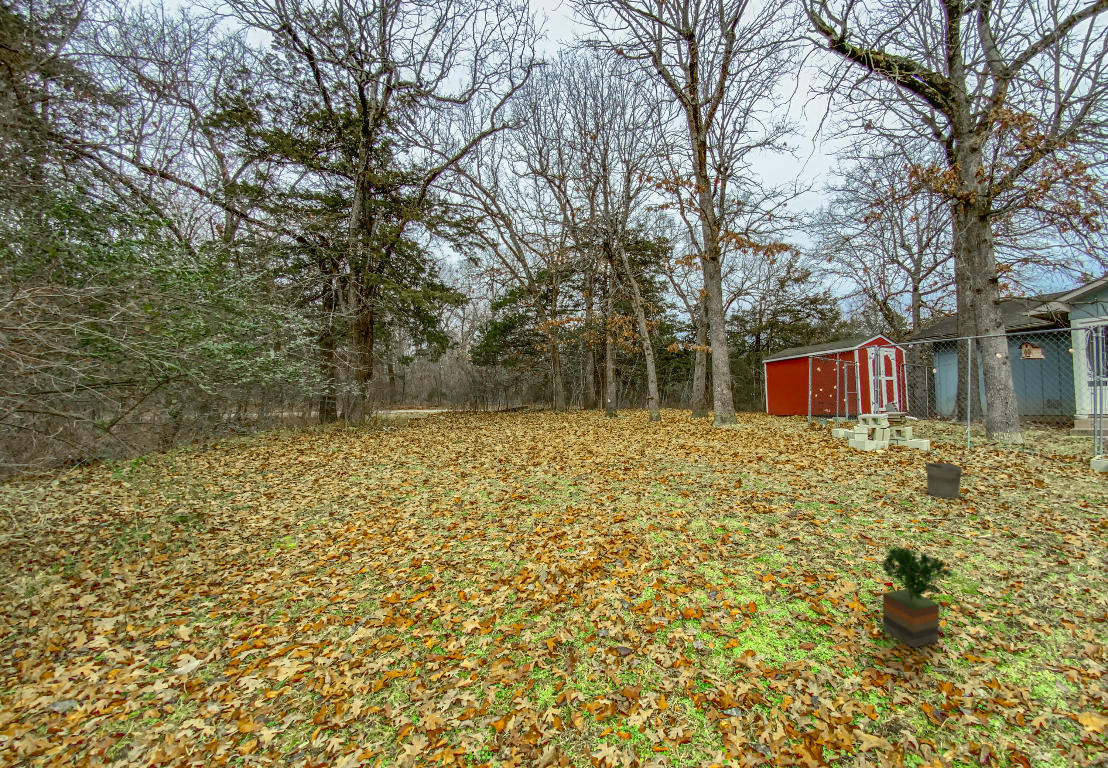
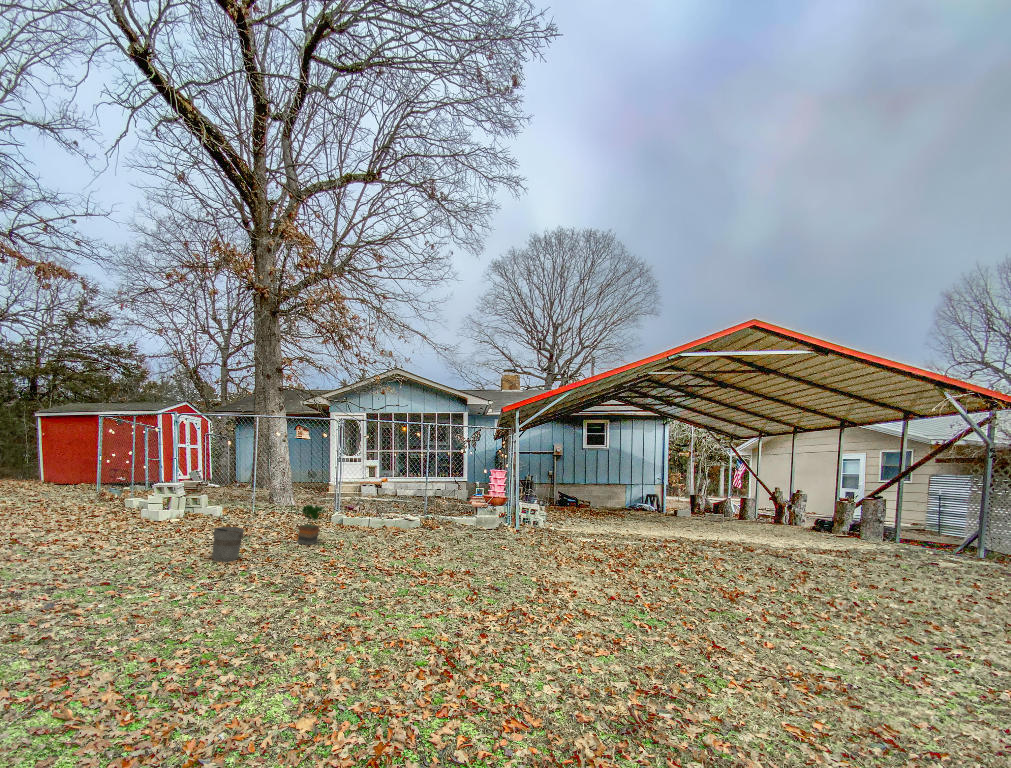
potted tree: present [882,547,953,648] -> present [297,505,325,545]

